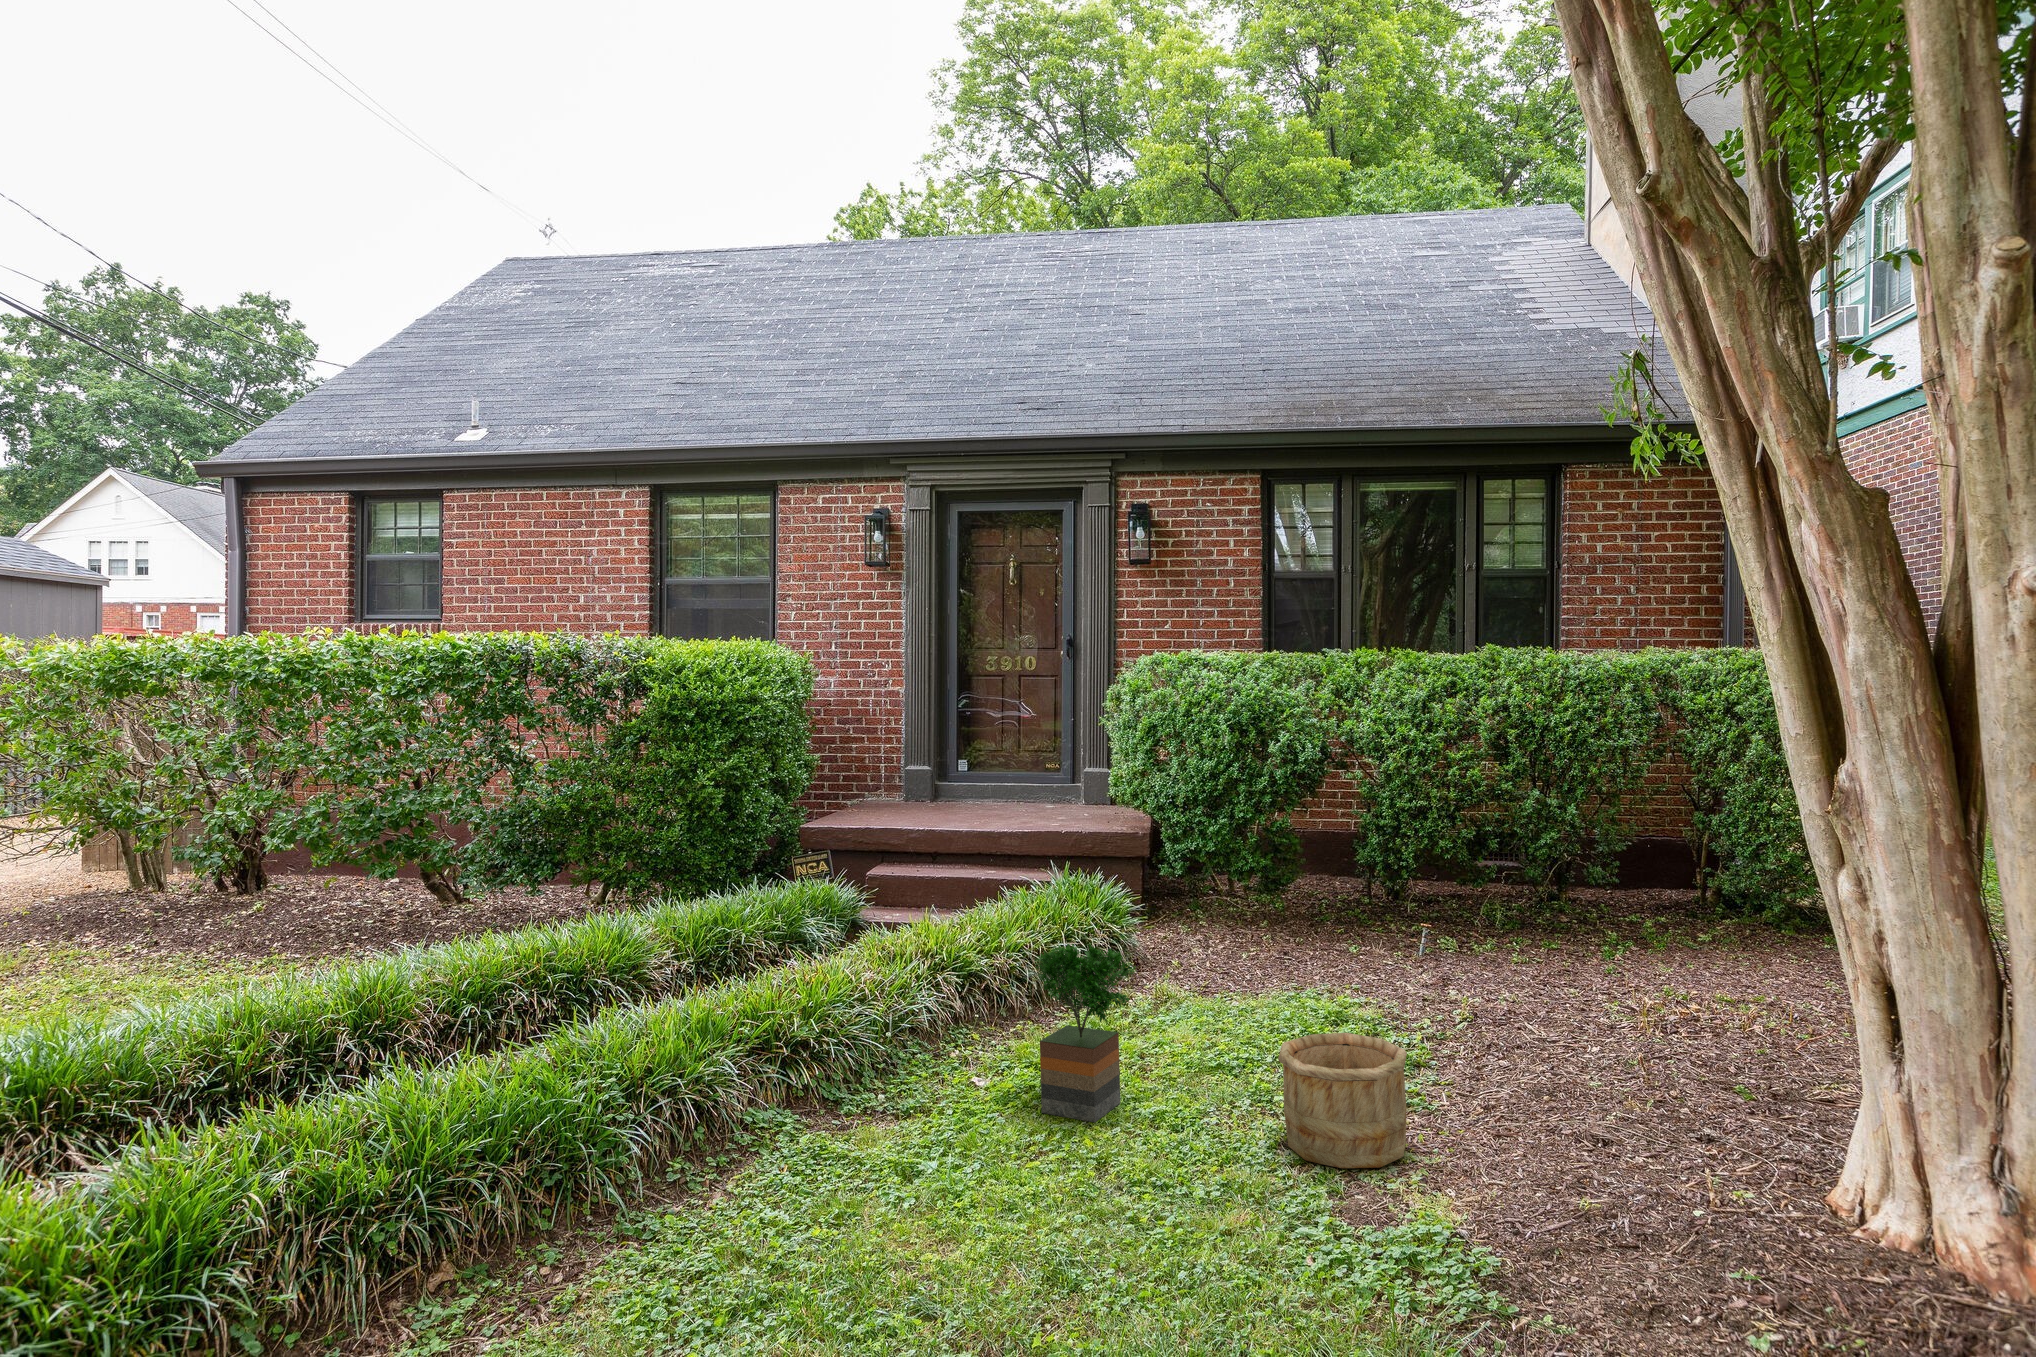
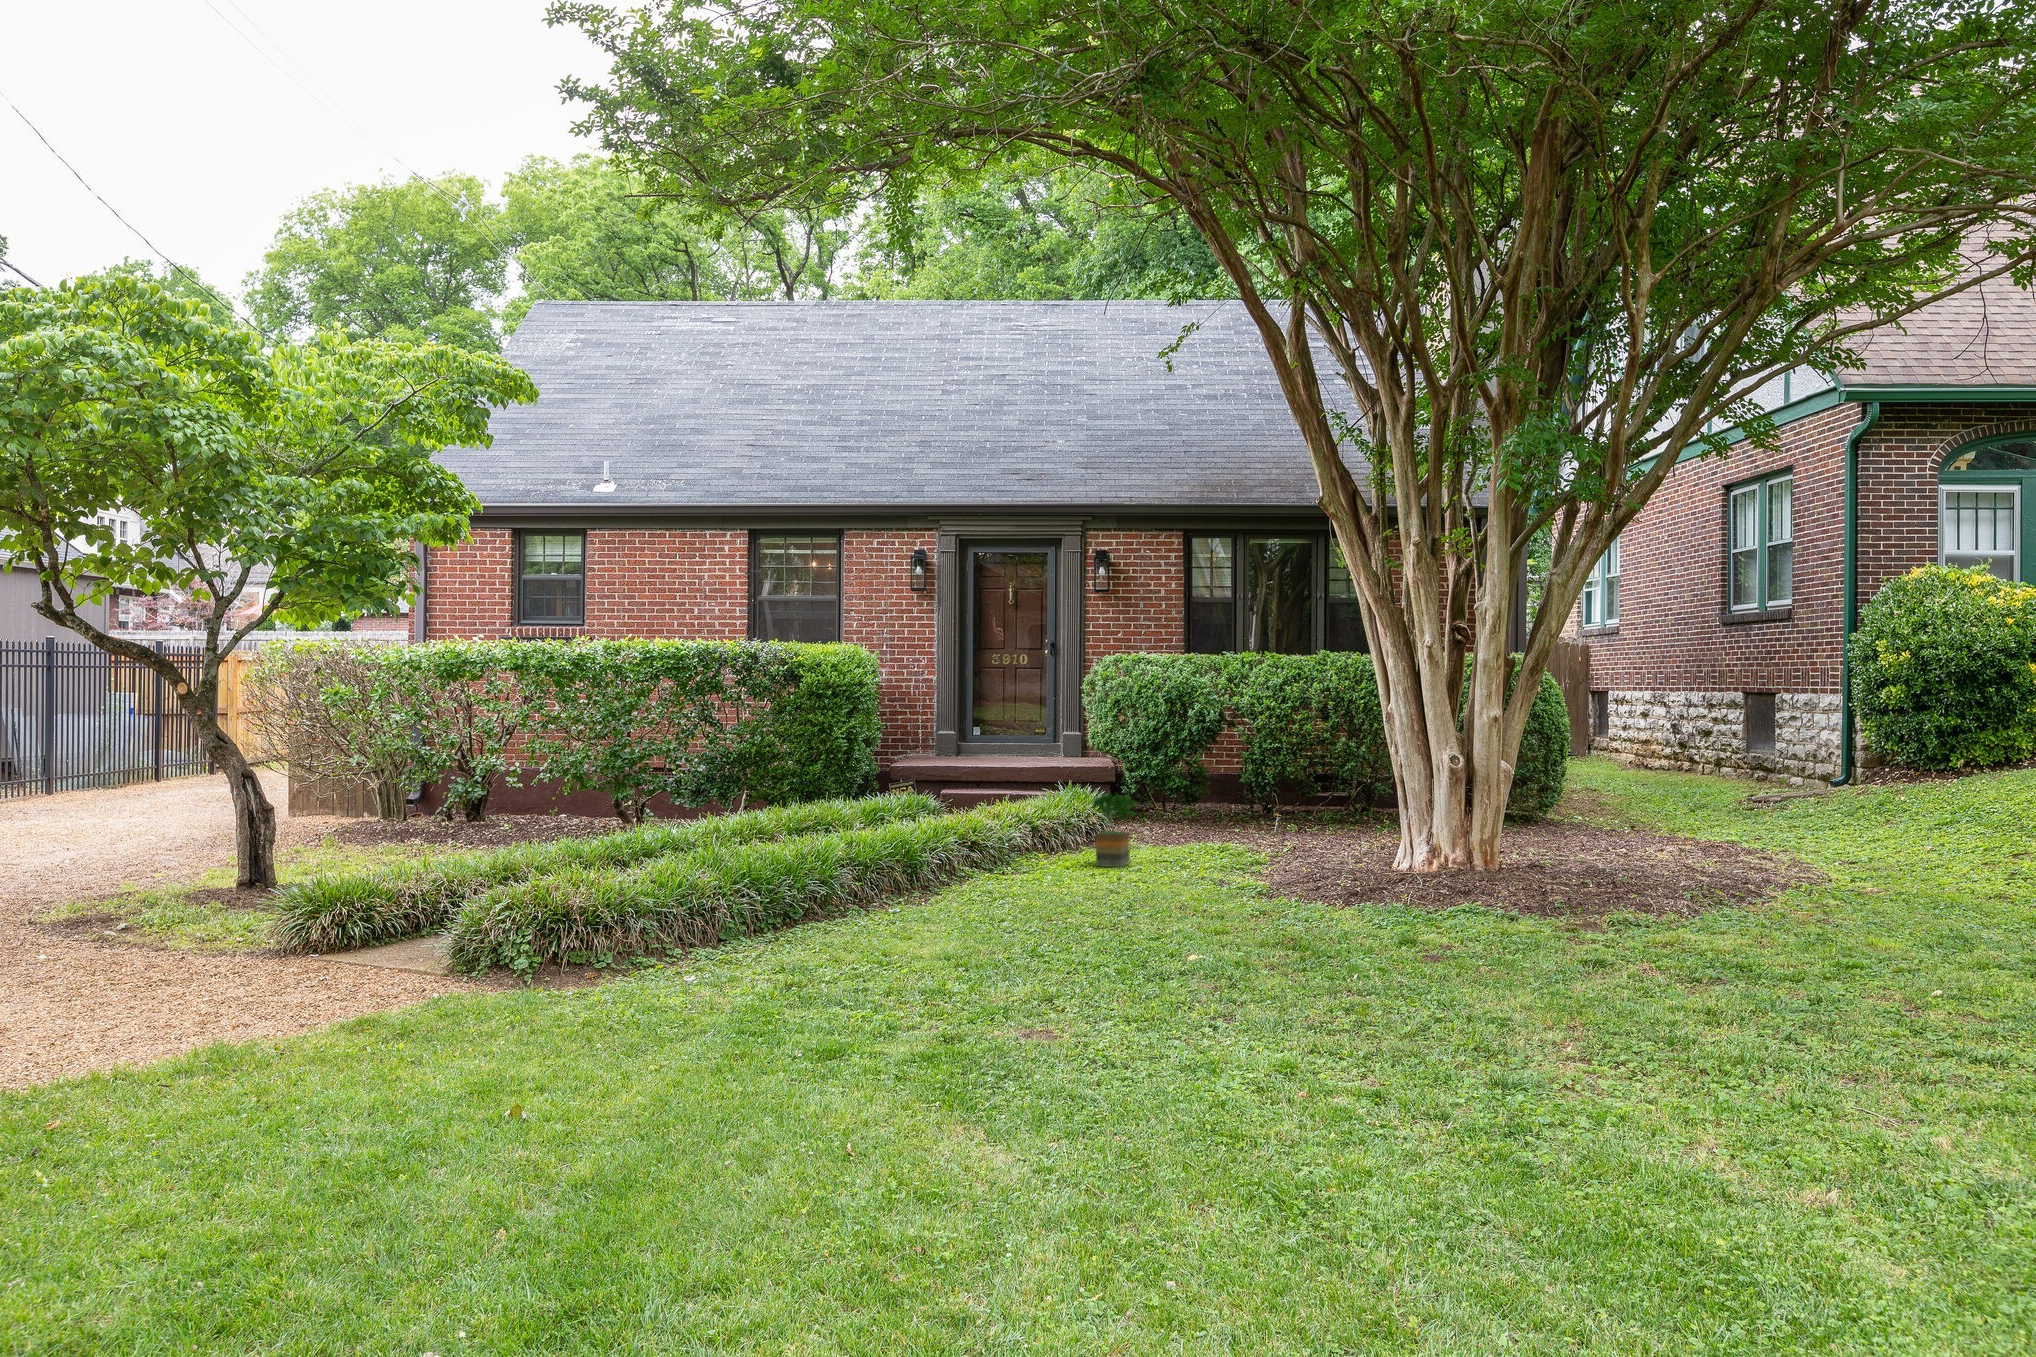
wooden bucket: present [1278,1033,1407,1168] -> none [1200,824,1253,870]

